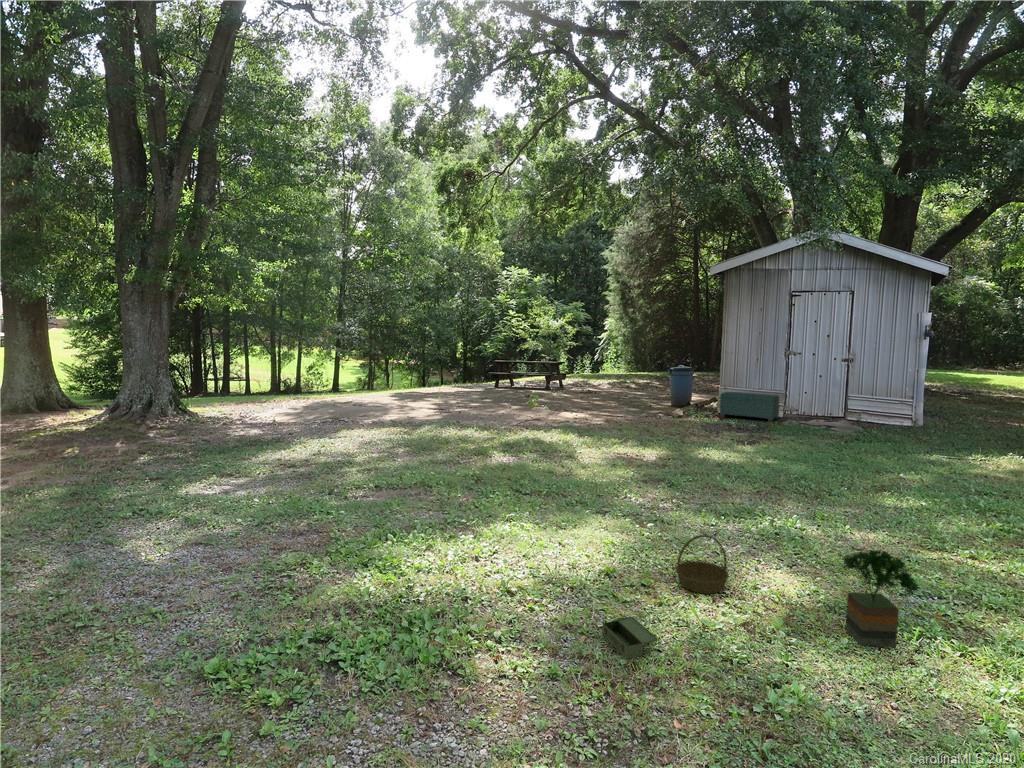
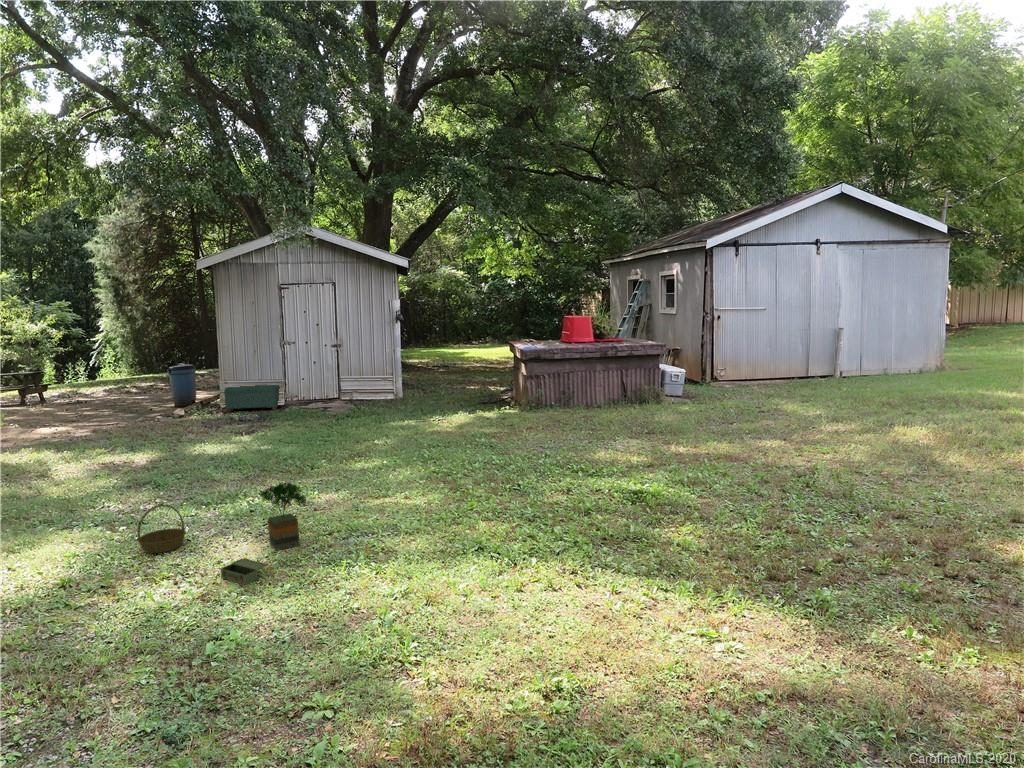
toolbox: present [603,617,658,659] -> present [221,558,268,585]

